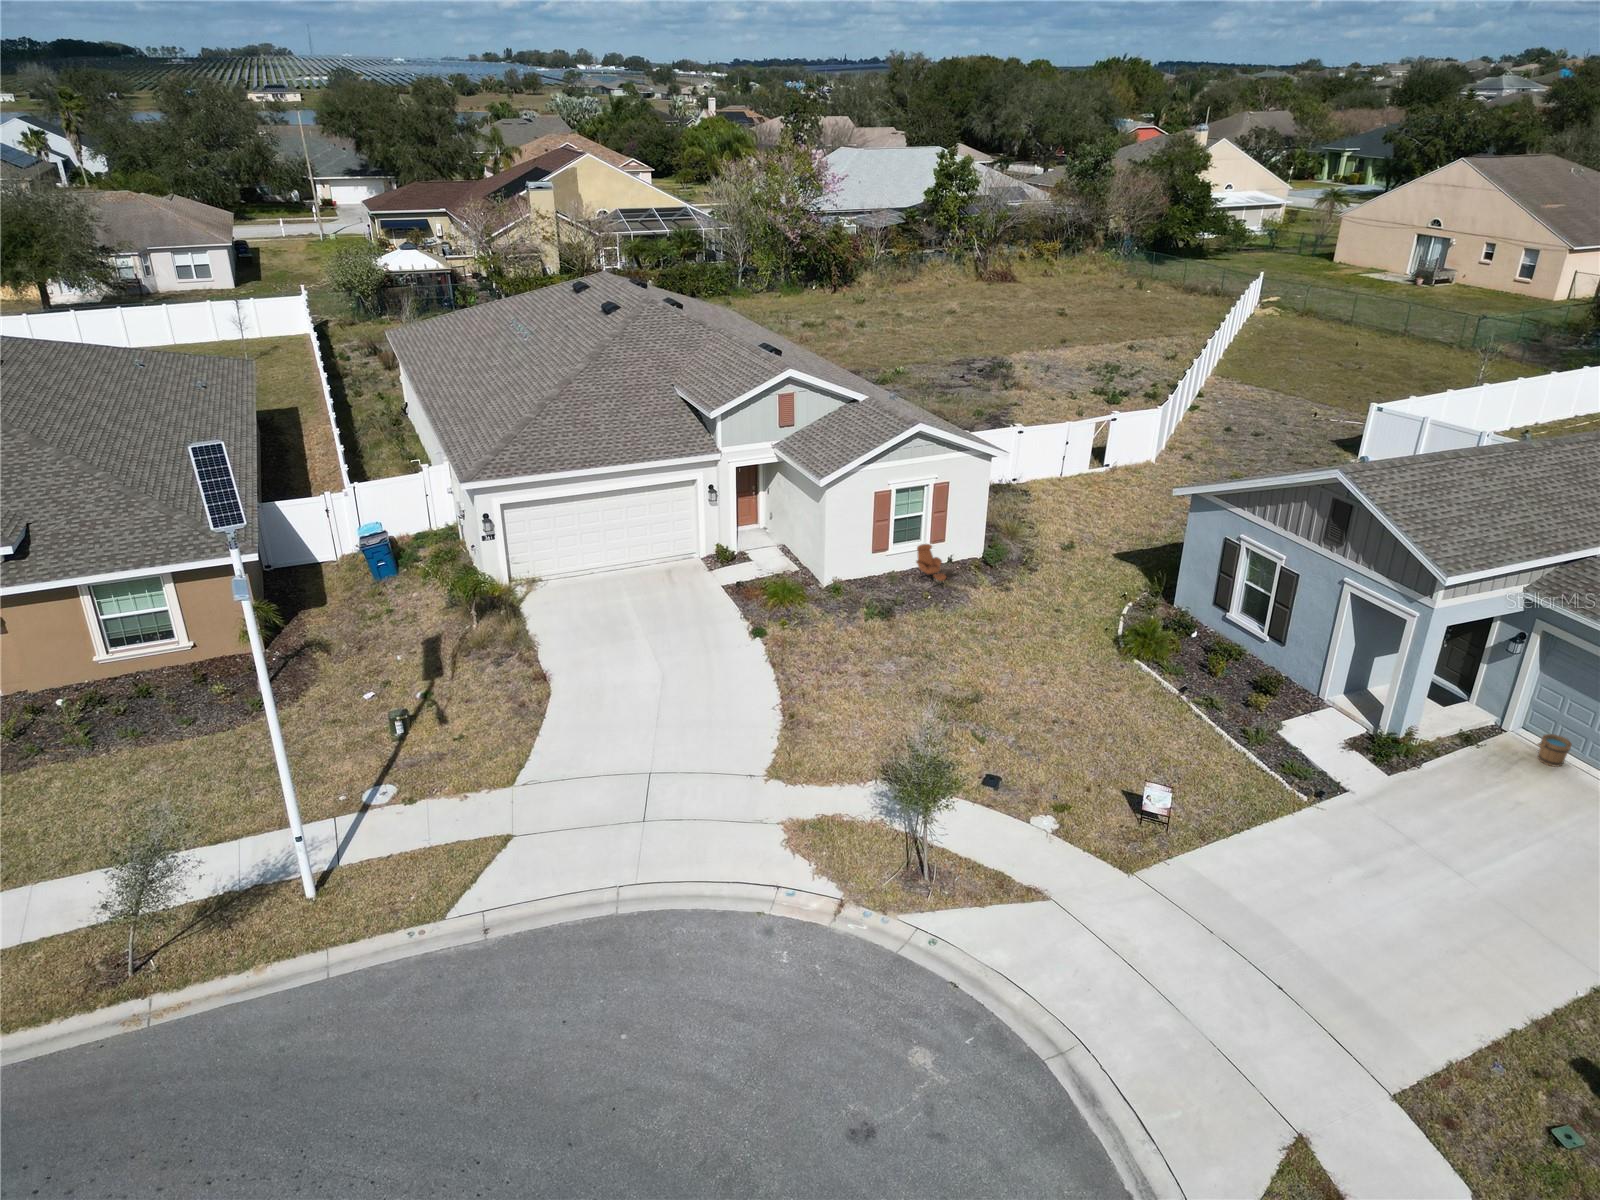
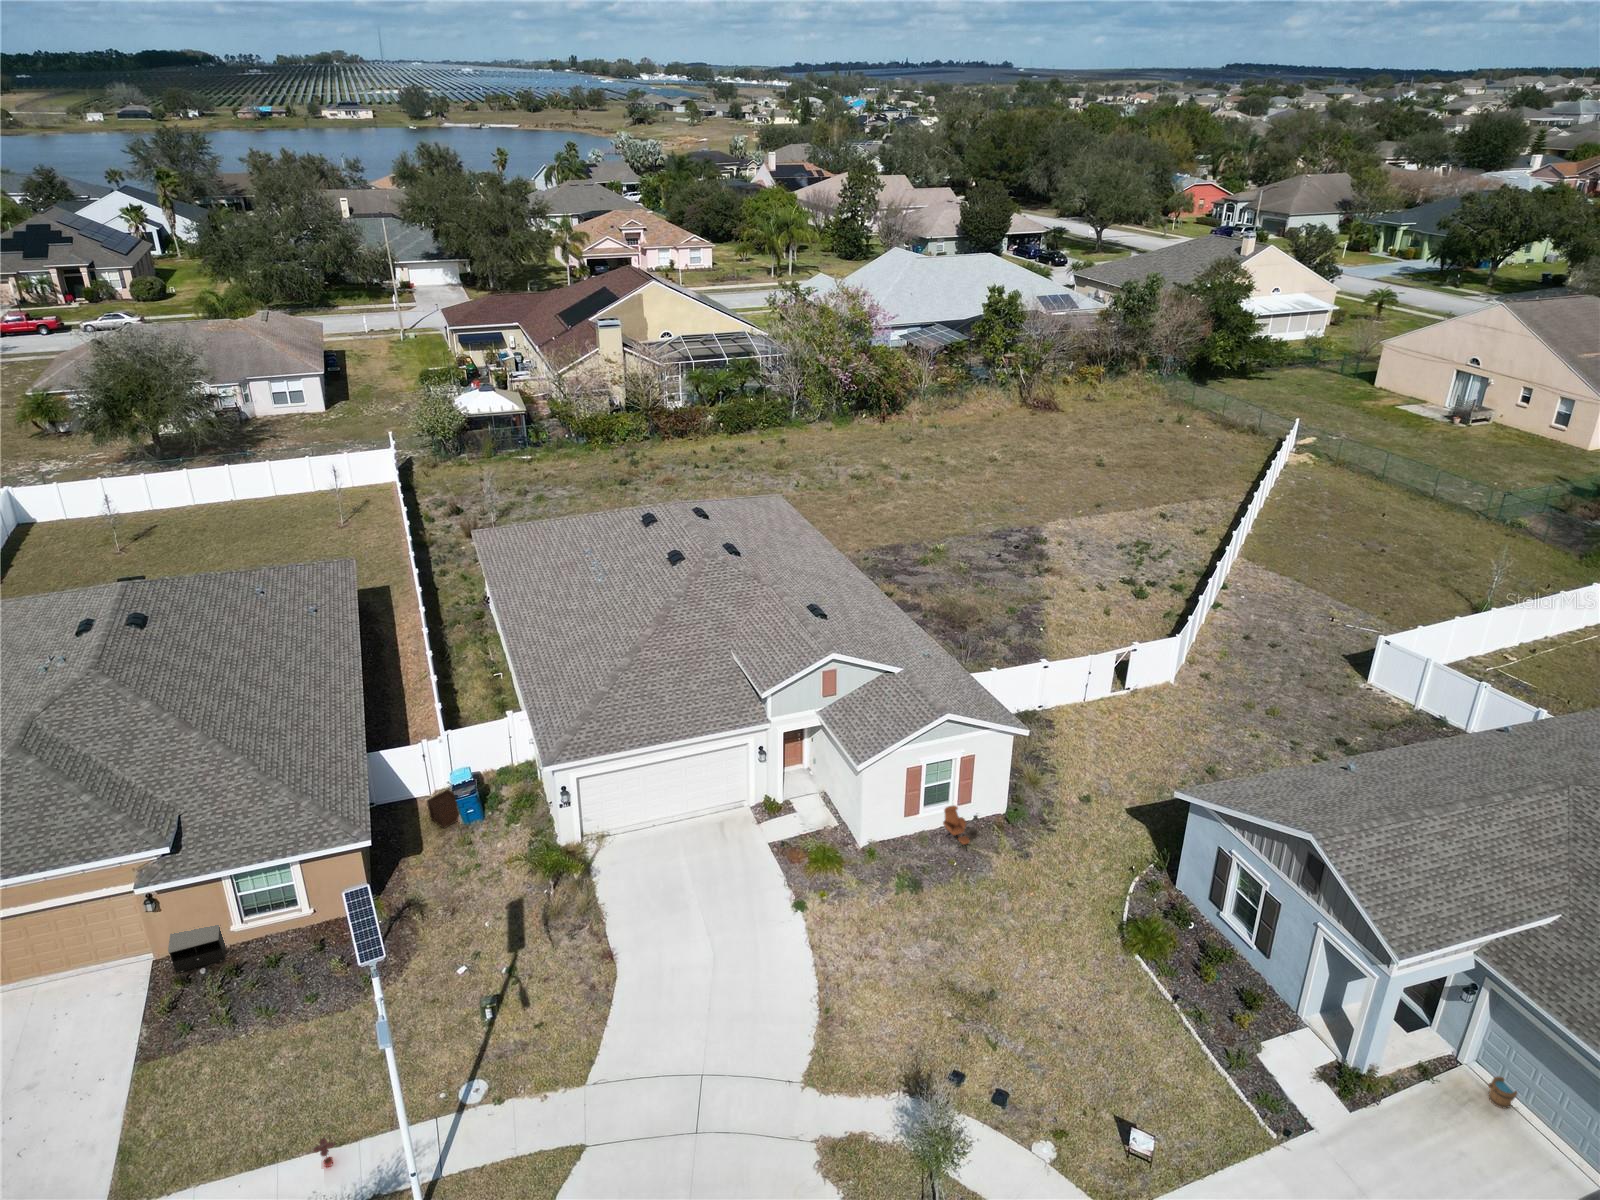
wooden crate: none [330,546,375,586] -> present [427,790,459,828]
storage bench: none [13,650,87,705] -> present [168,925,226,973]
potted plant: none [179,825,207,859] -> present [313,1138,335,1167]

